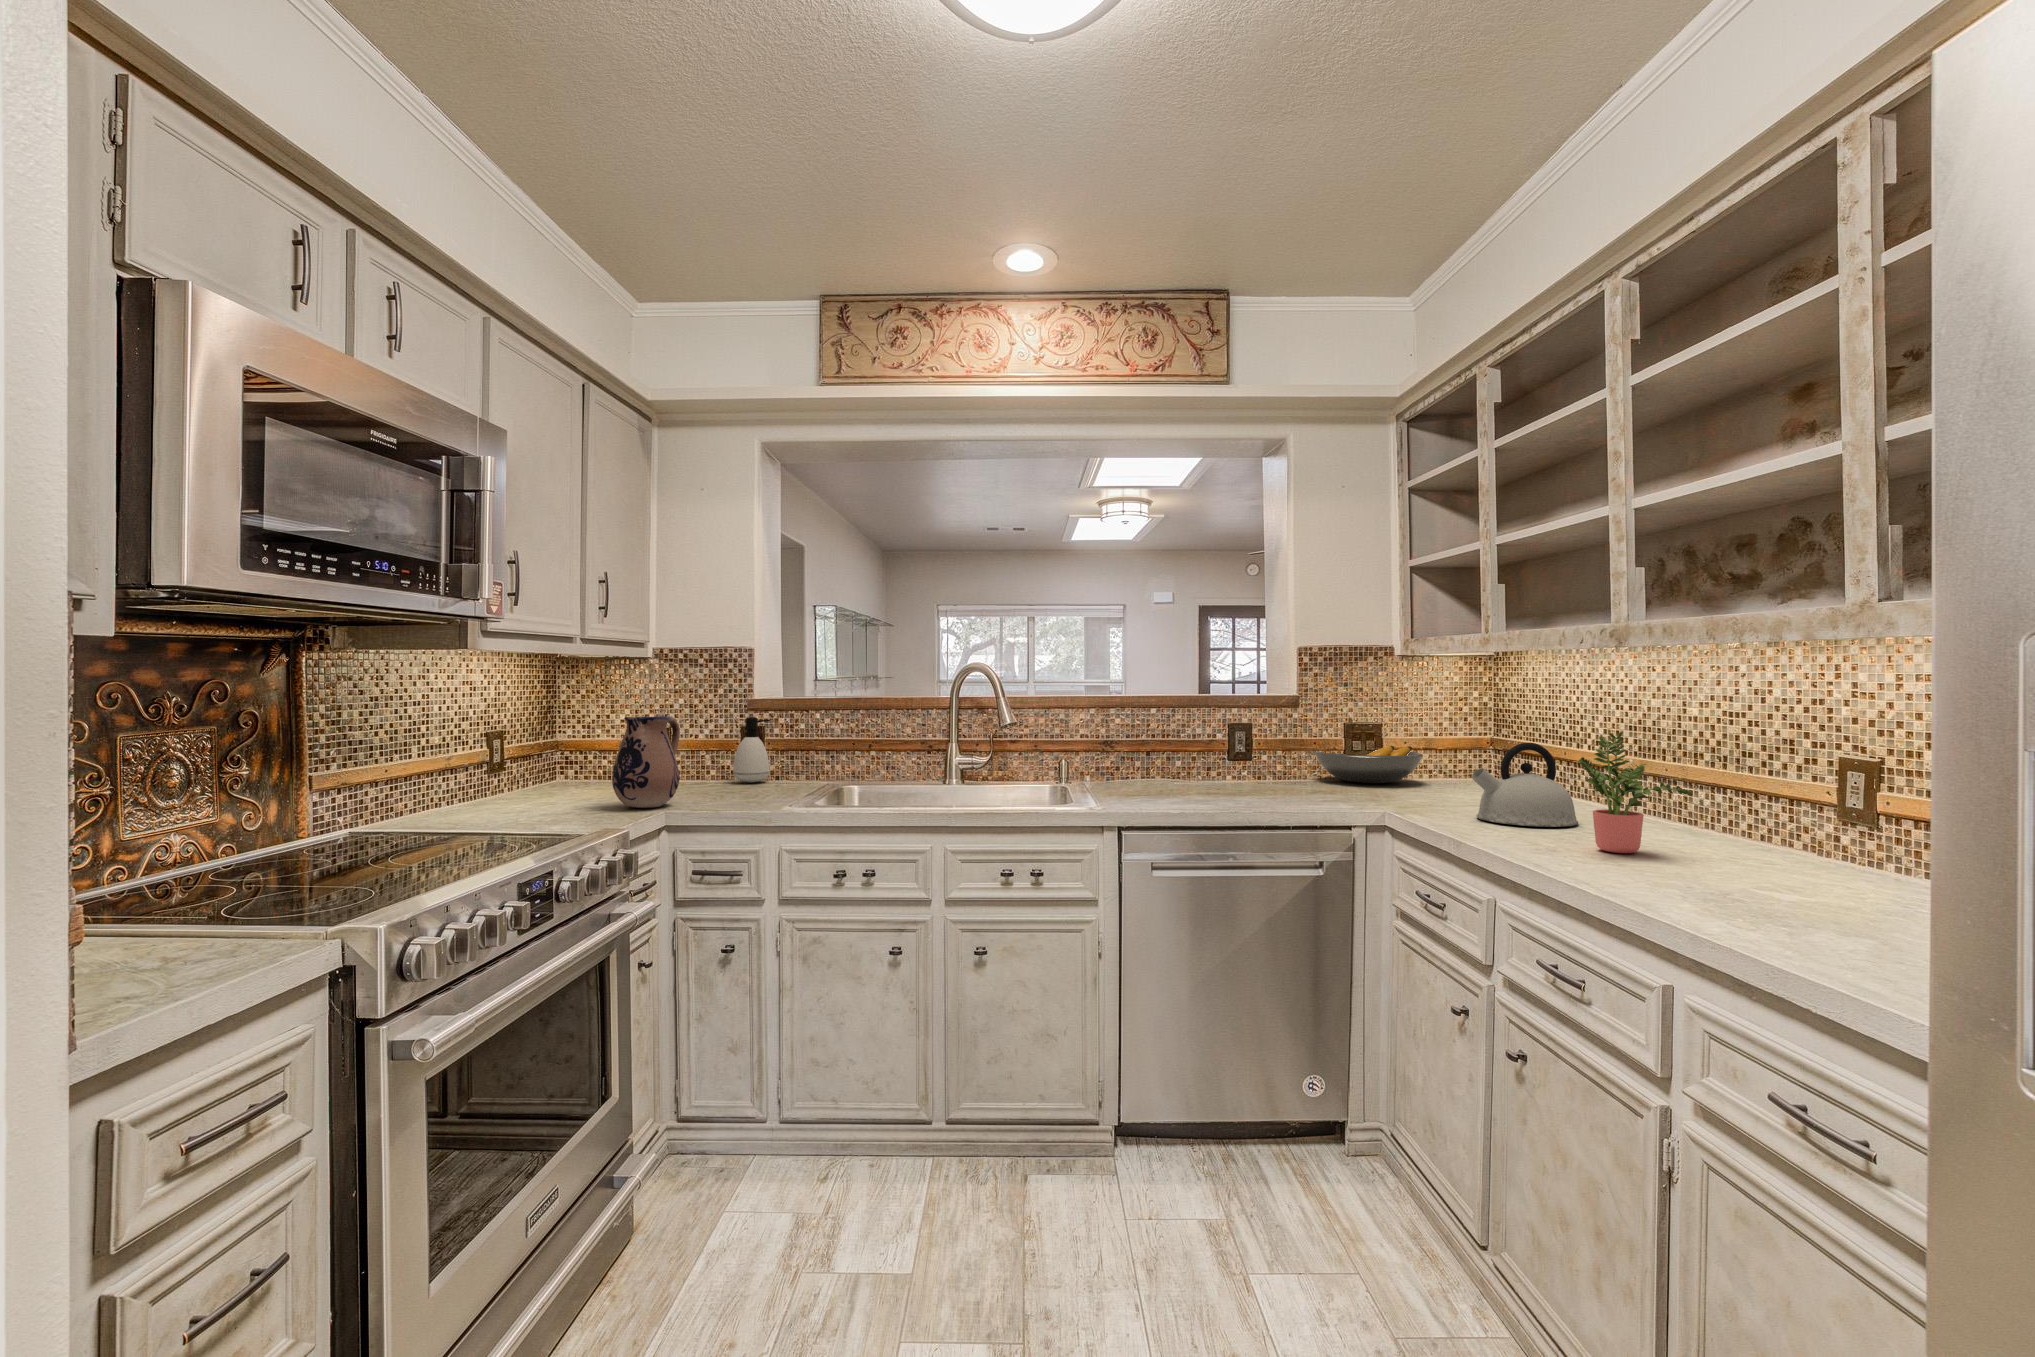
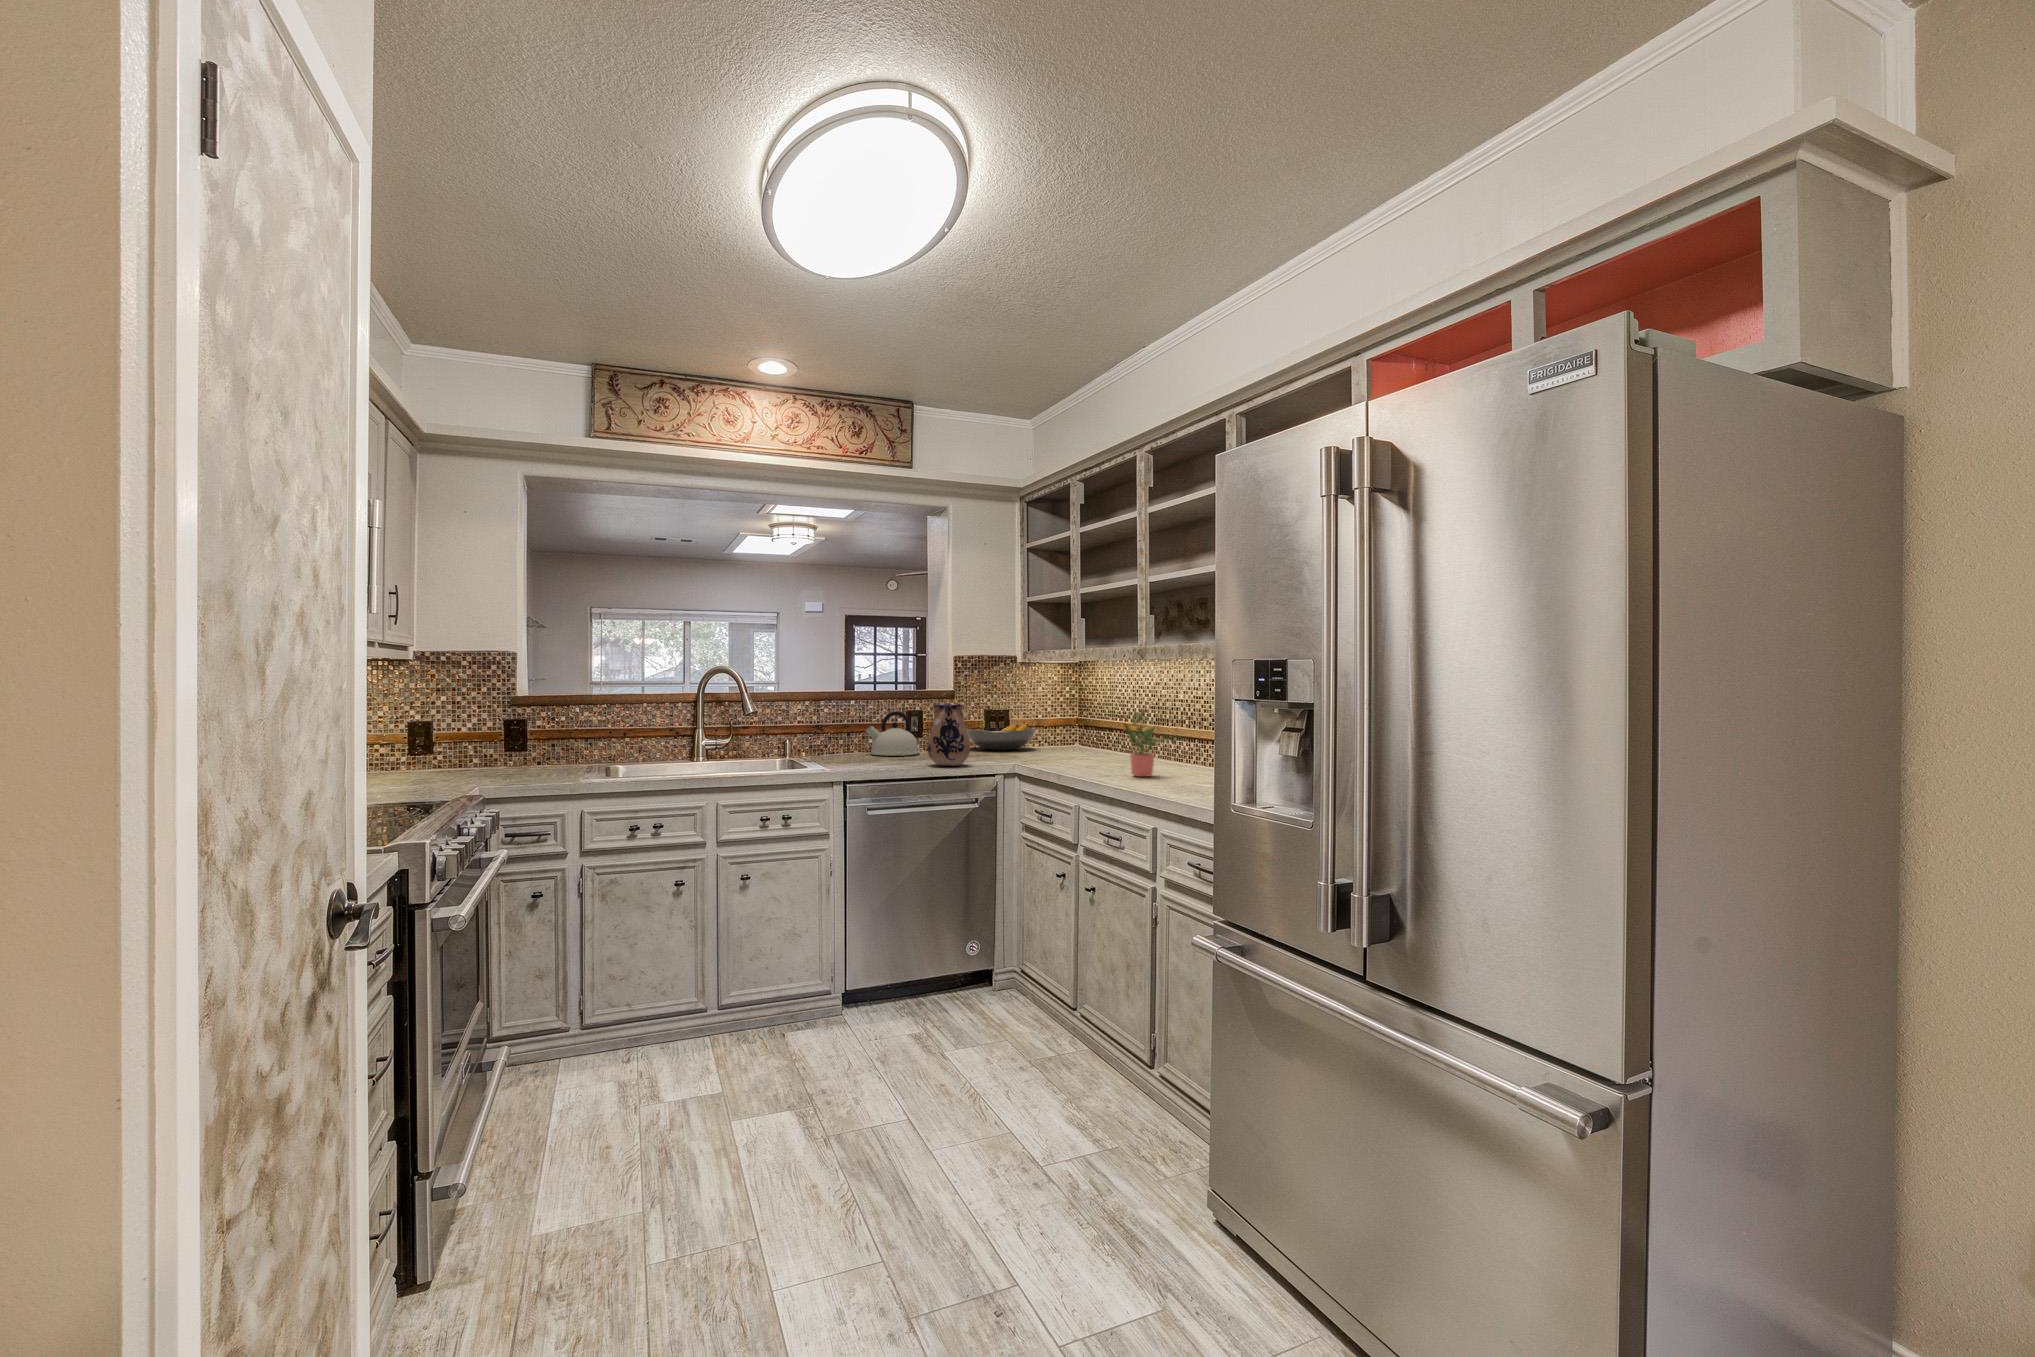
ceramic pitcher: present [612,716,680,808] -> present [928,704,970,766]
soap dispenser: present [733,717,770,782] -> none [499,711,533,766]
kettle: present [1472,743,1578,827] -> present [866,711,919,756]

